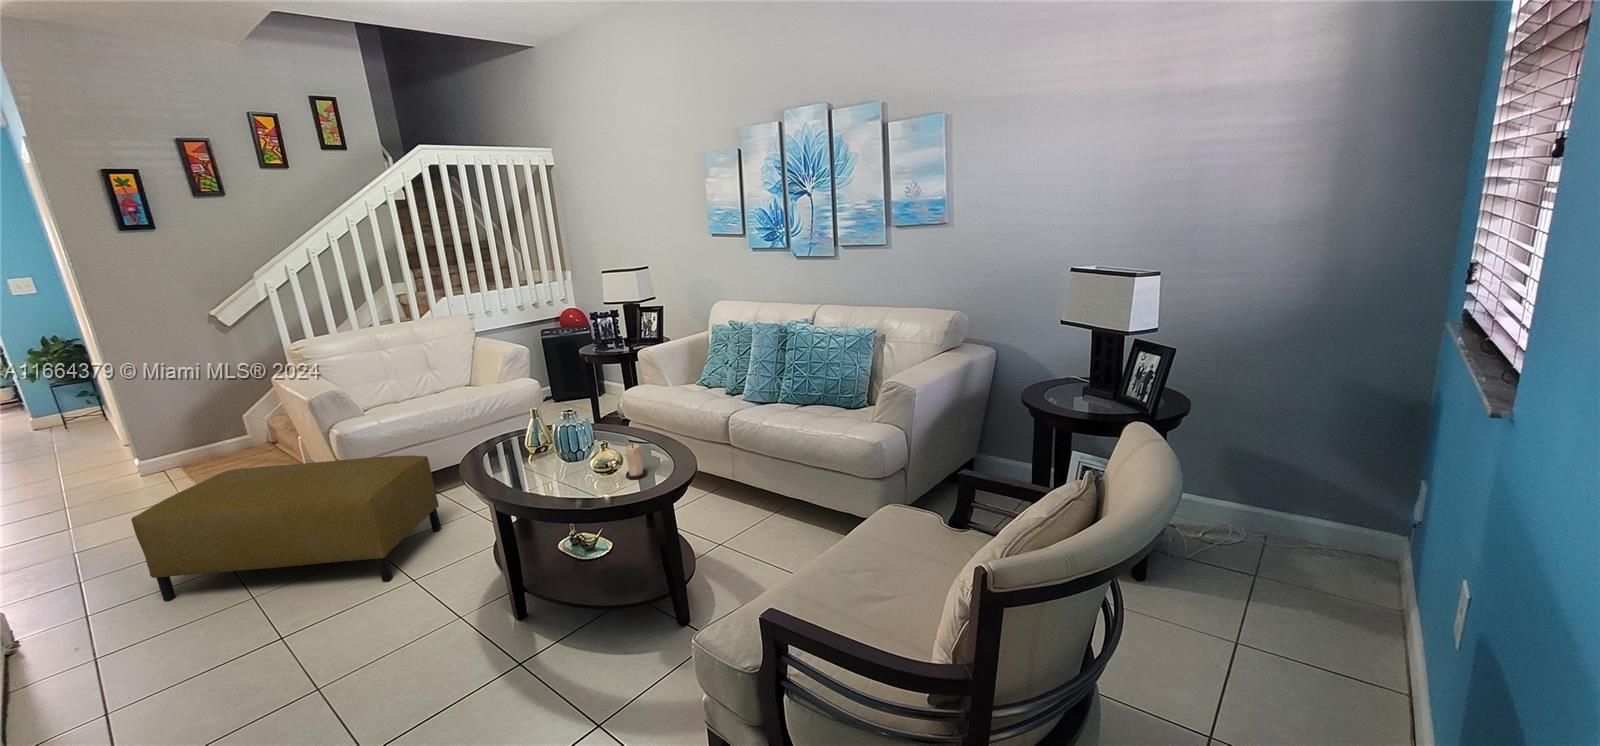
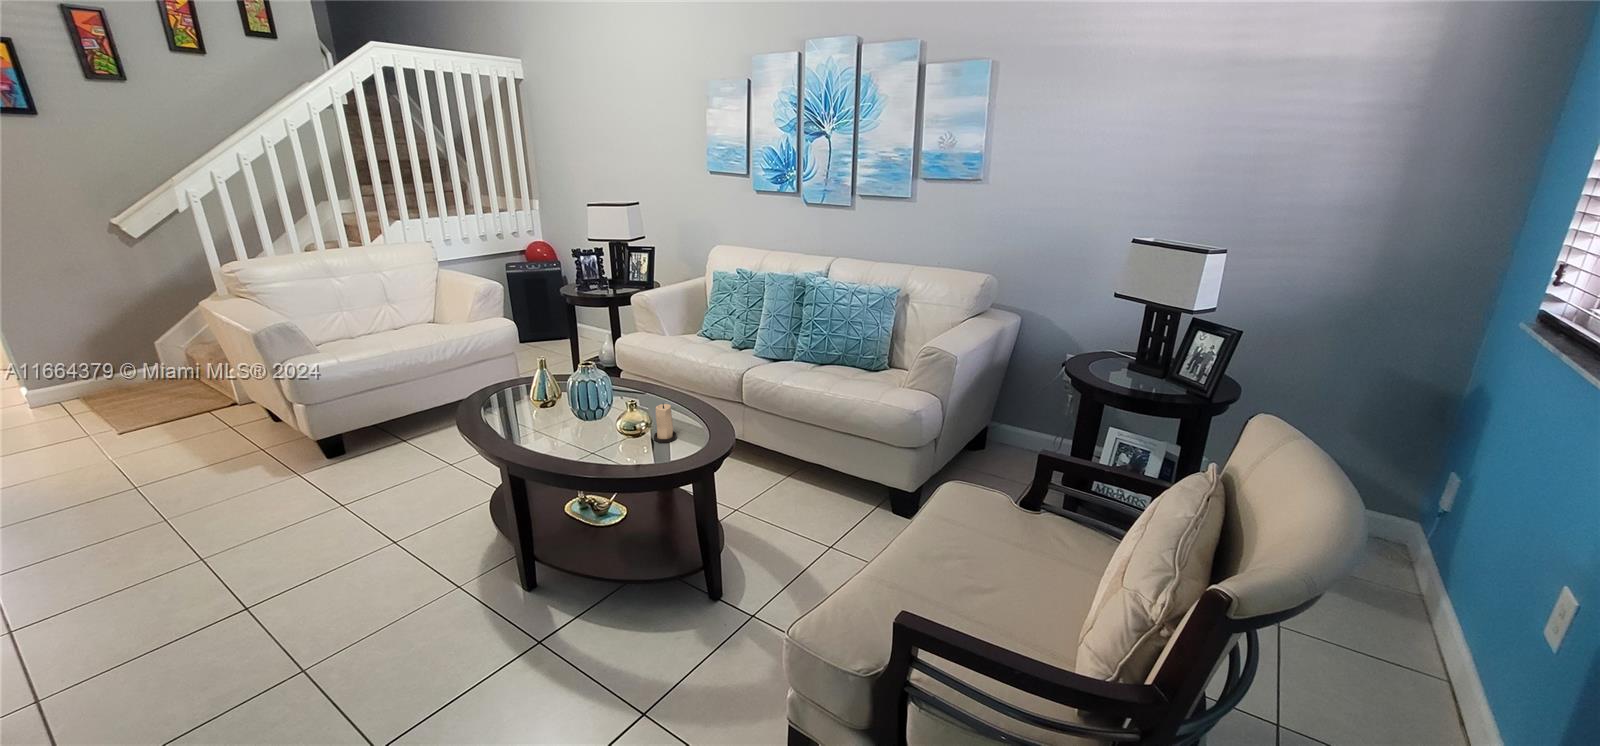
ottoman: present [131,455,441,601] -> none [41,402,416,562]

